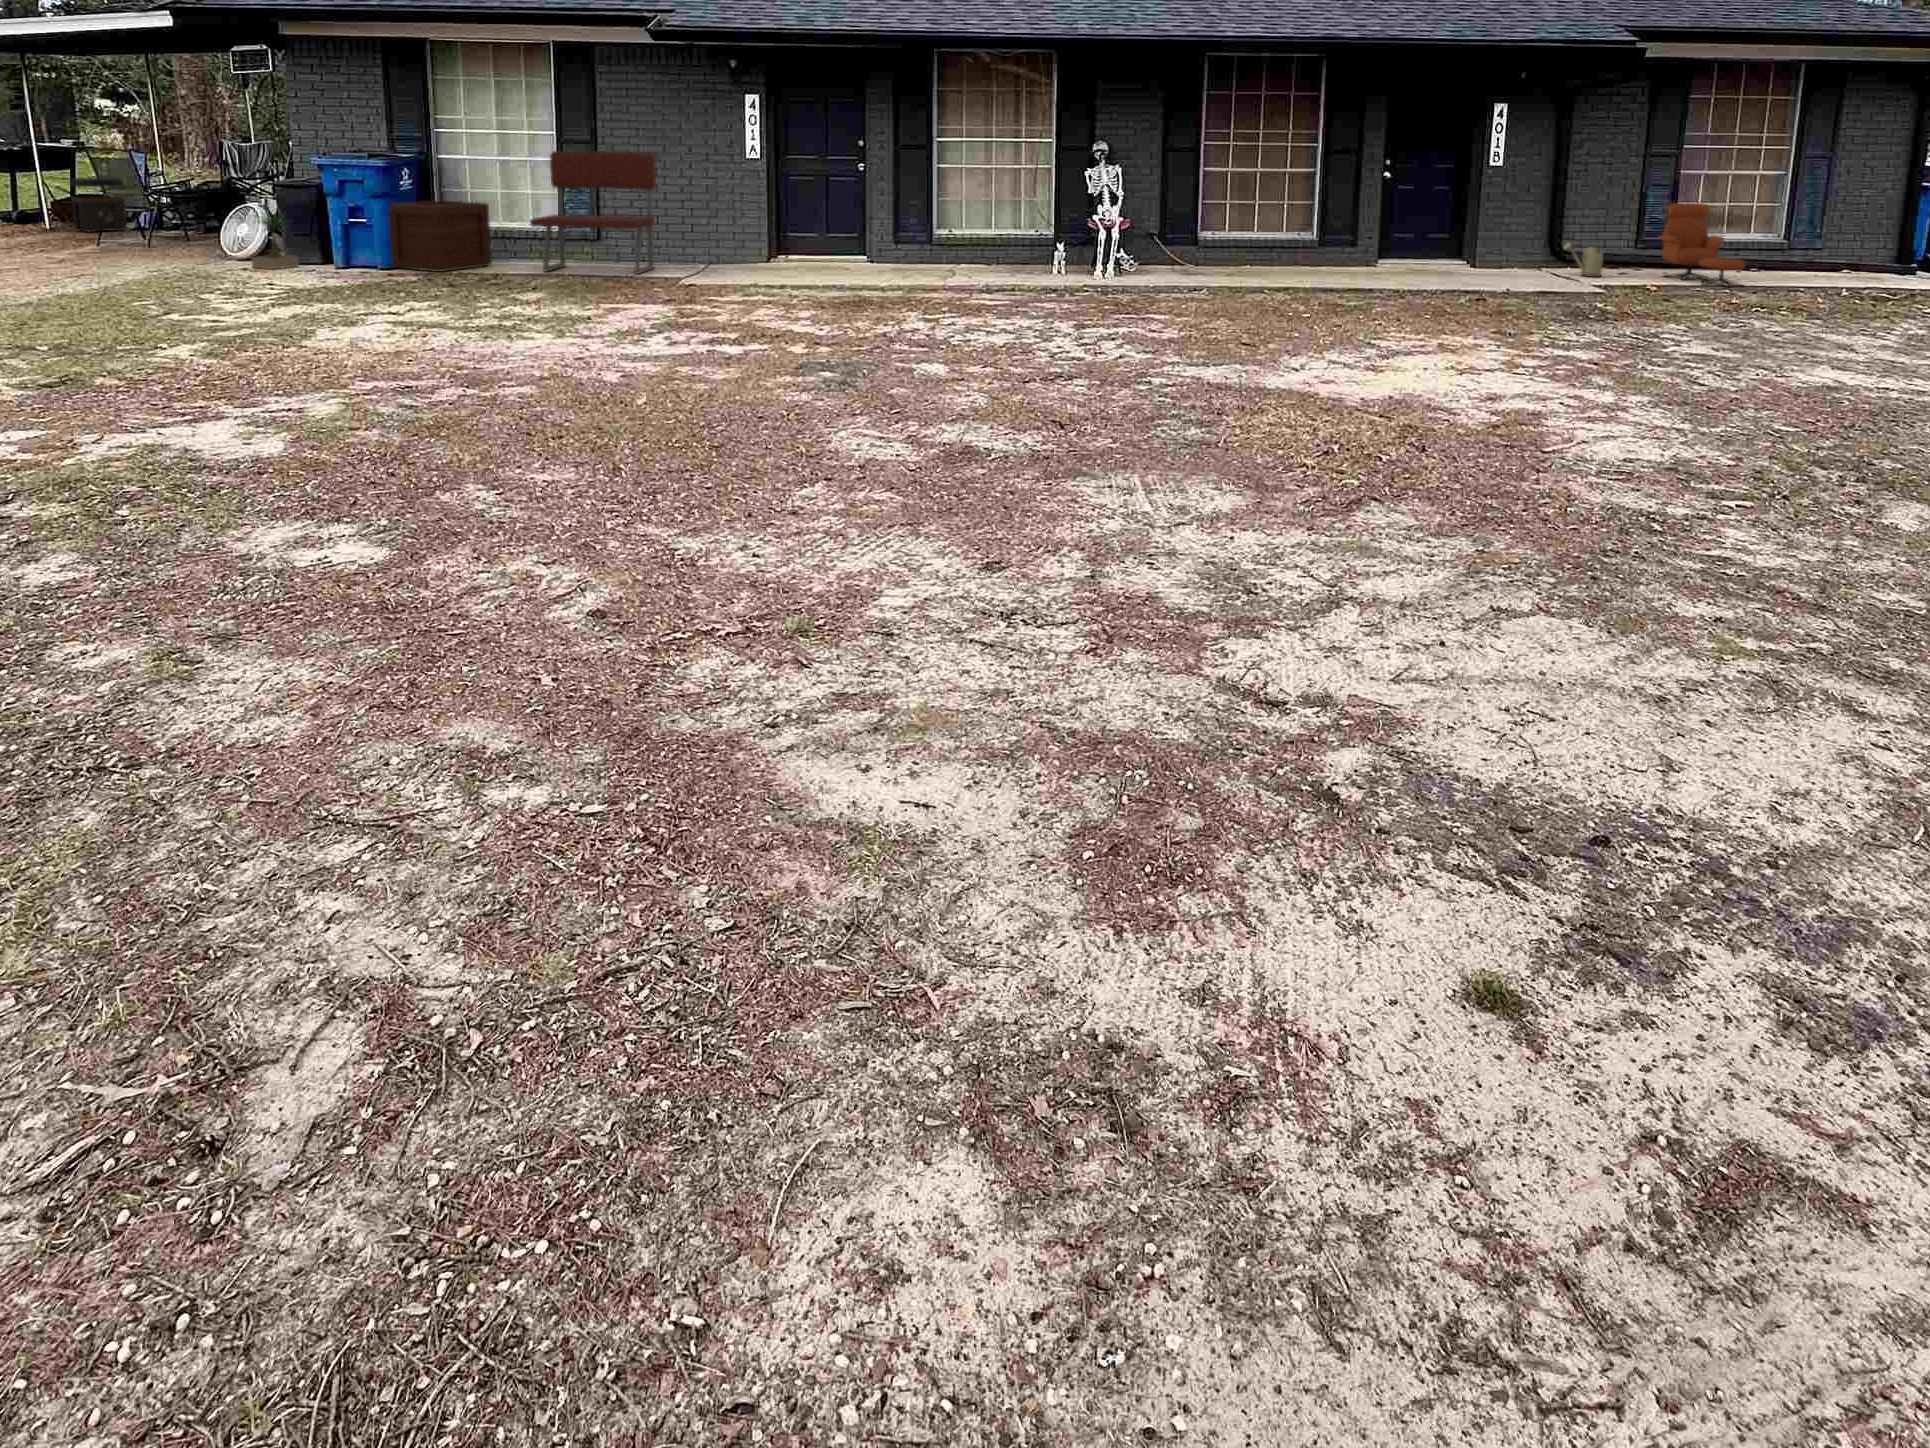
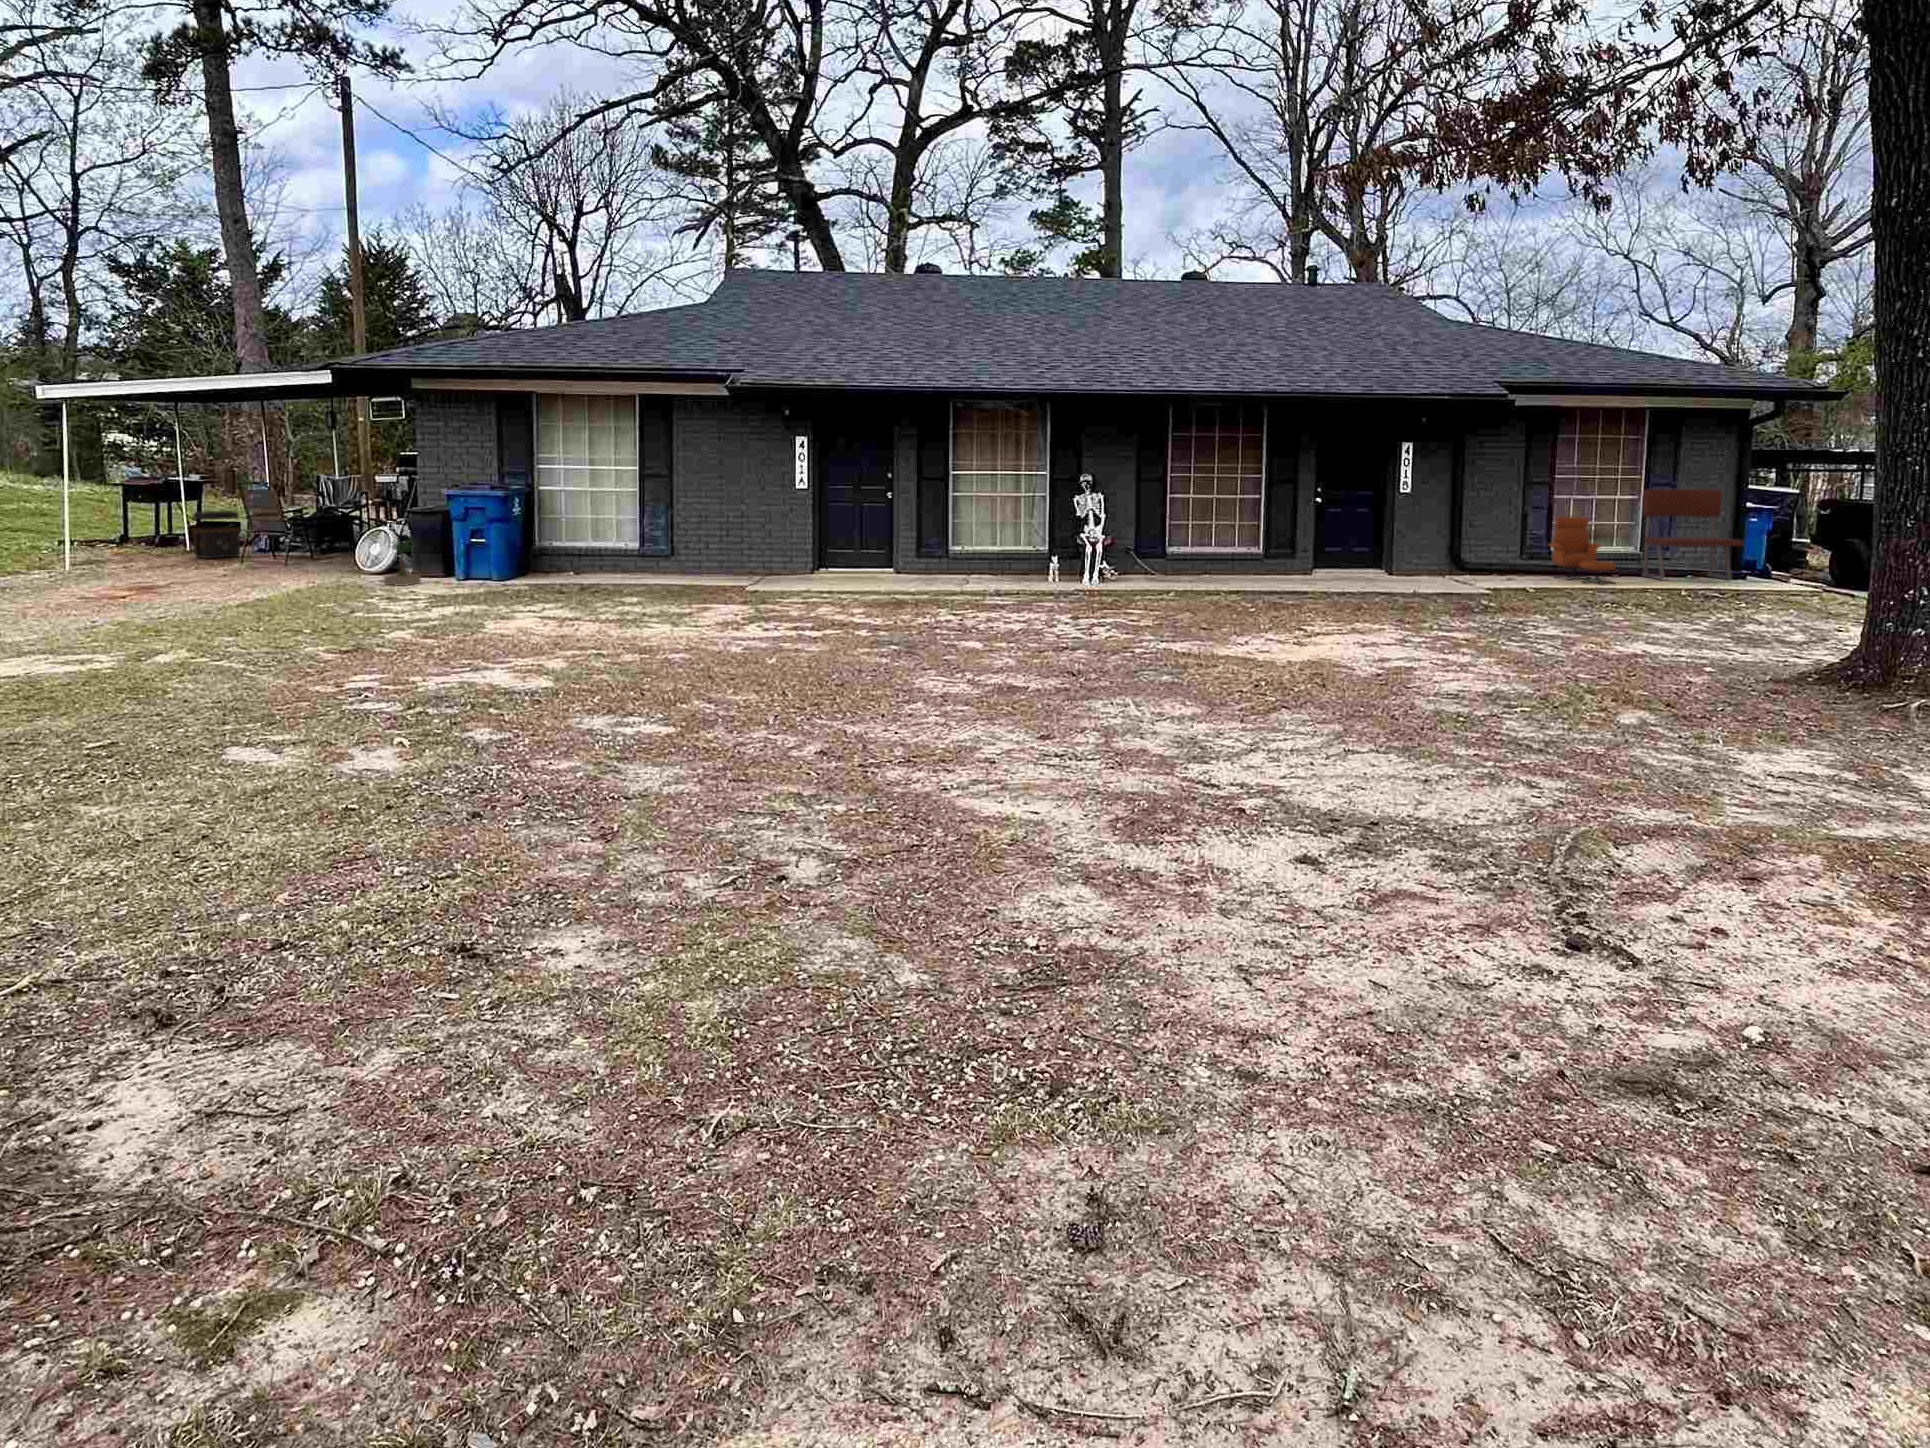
bench: present [530,151,656,274] -> present [1642,489,1744,580]
wooden crate: present [389,200,491,272] -> none [499,527,581,586]
watering can: present [1564,241,1603,277] -> none [1471,547,1506,578]

